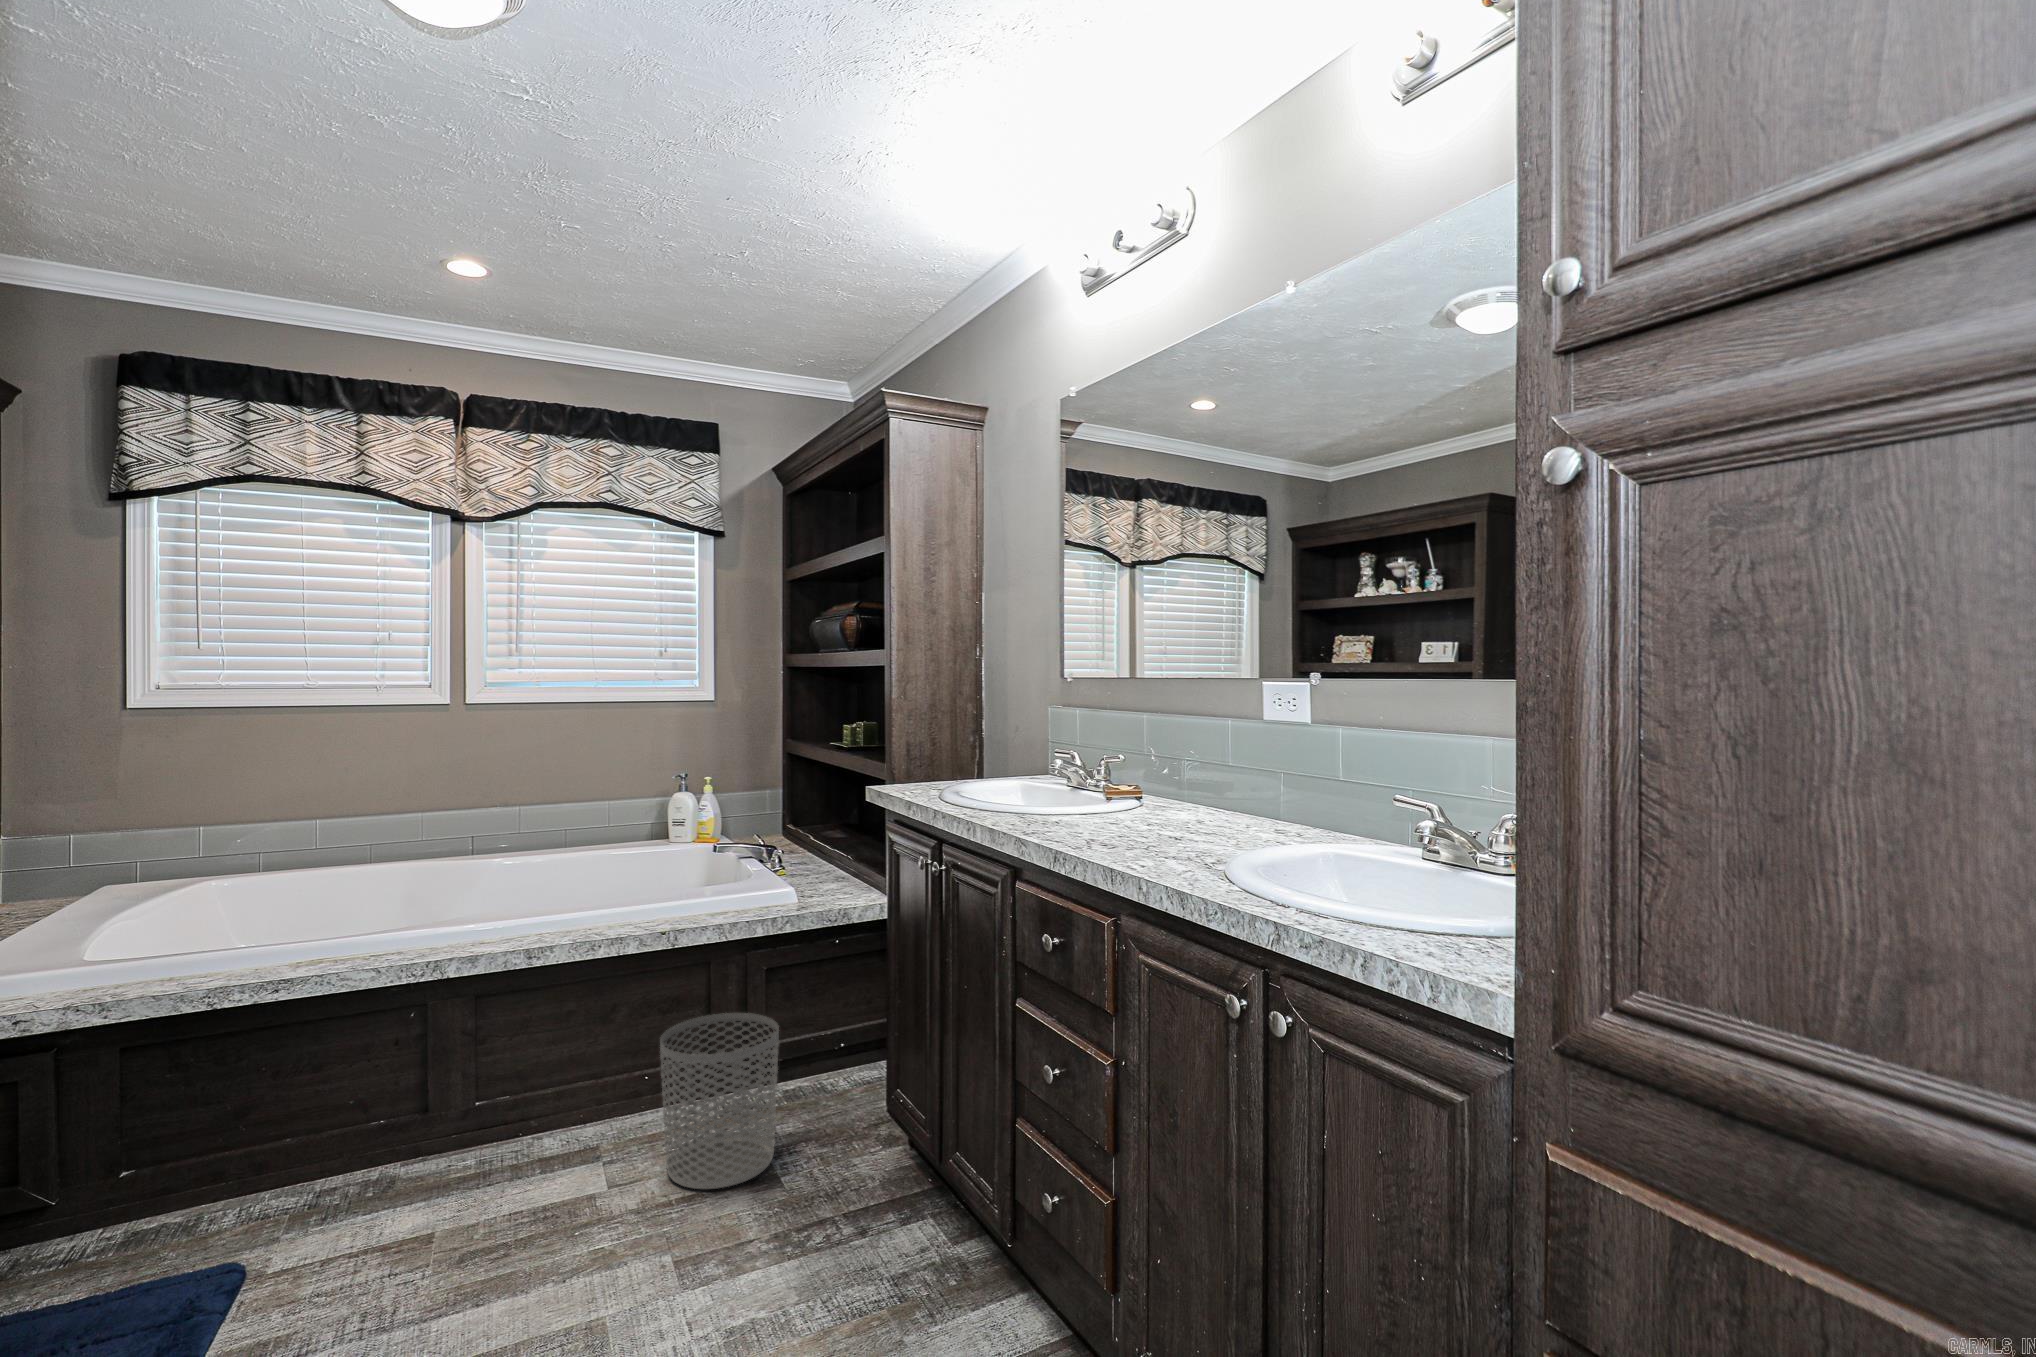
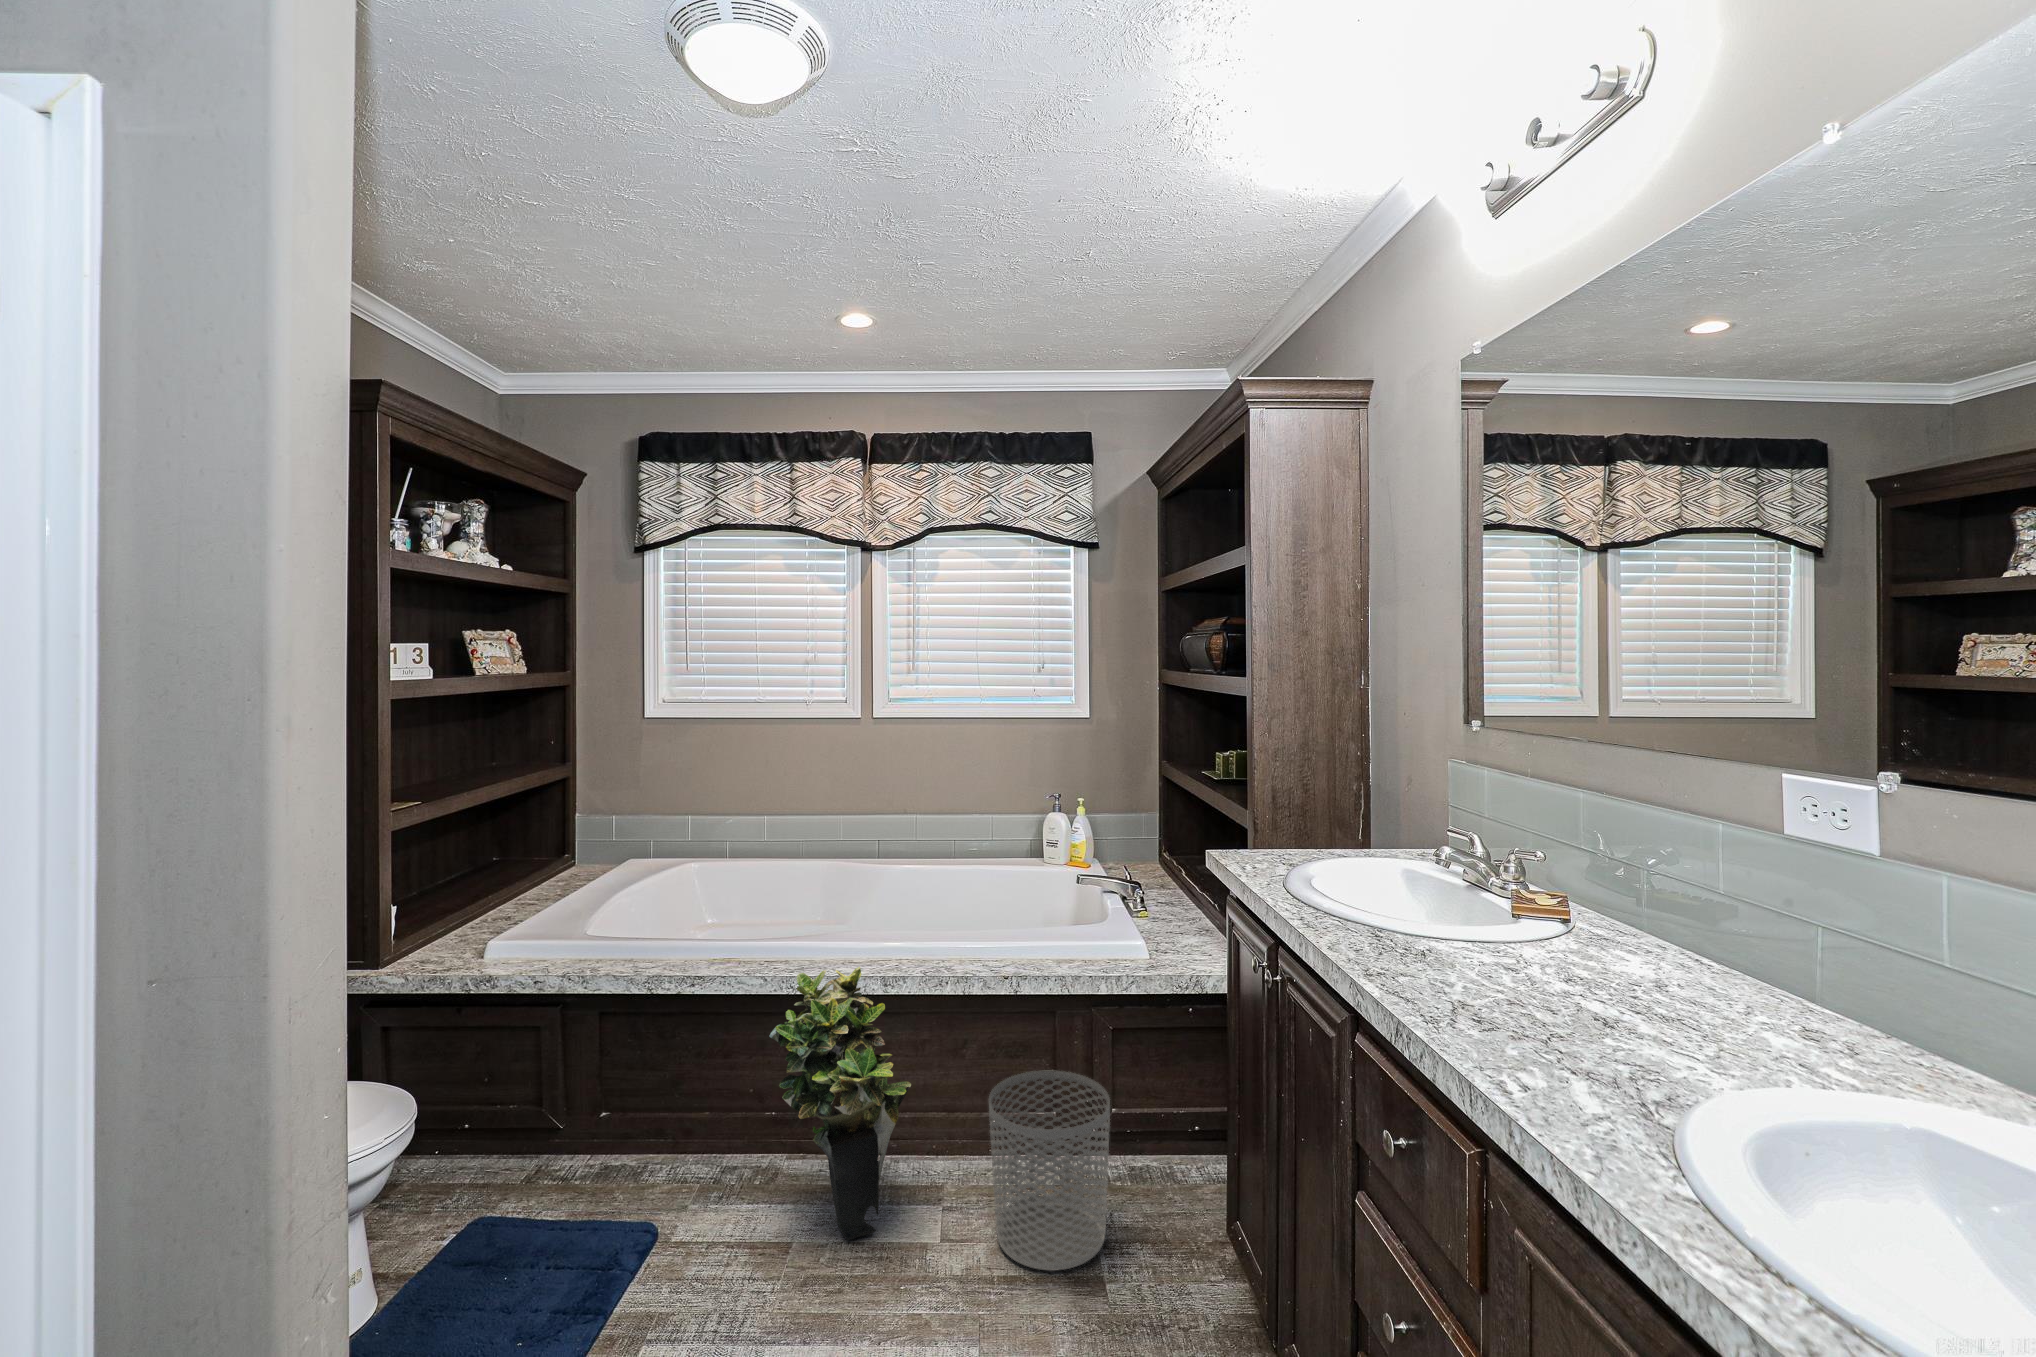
potted plant: none [405,941,569,1215] -> present [769,967,911,1241]

